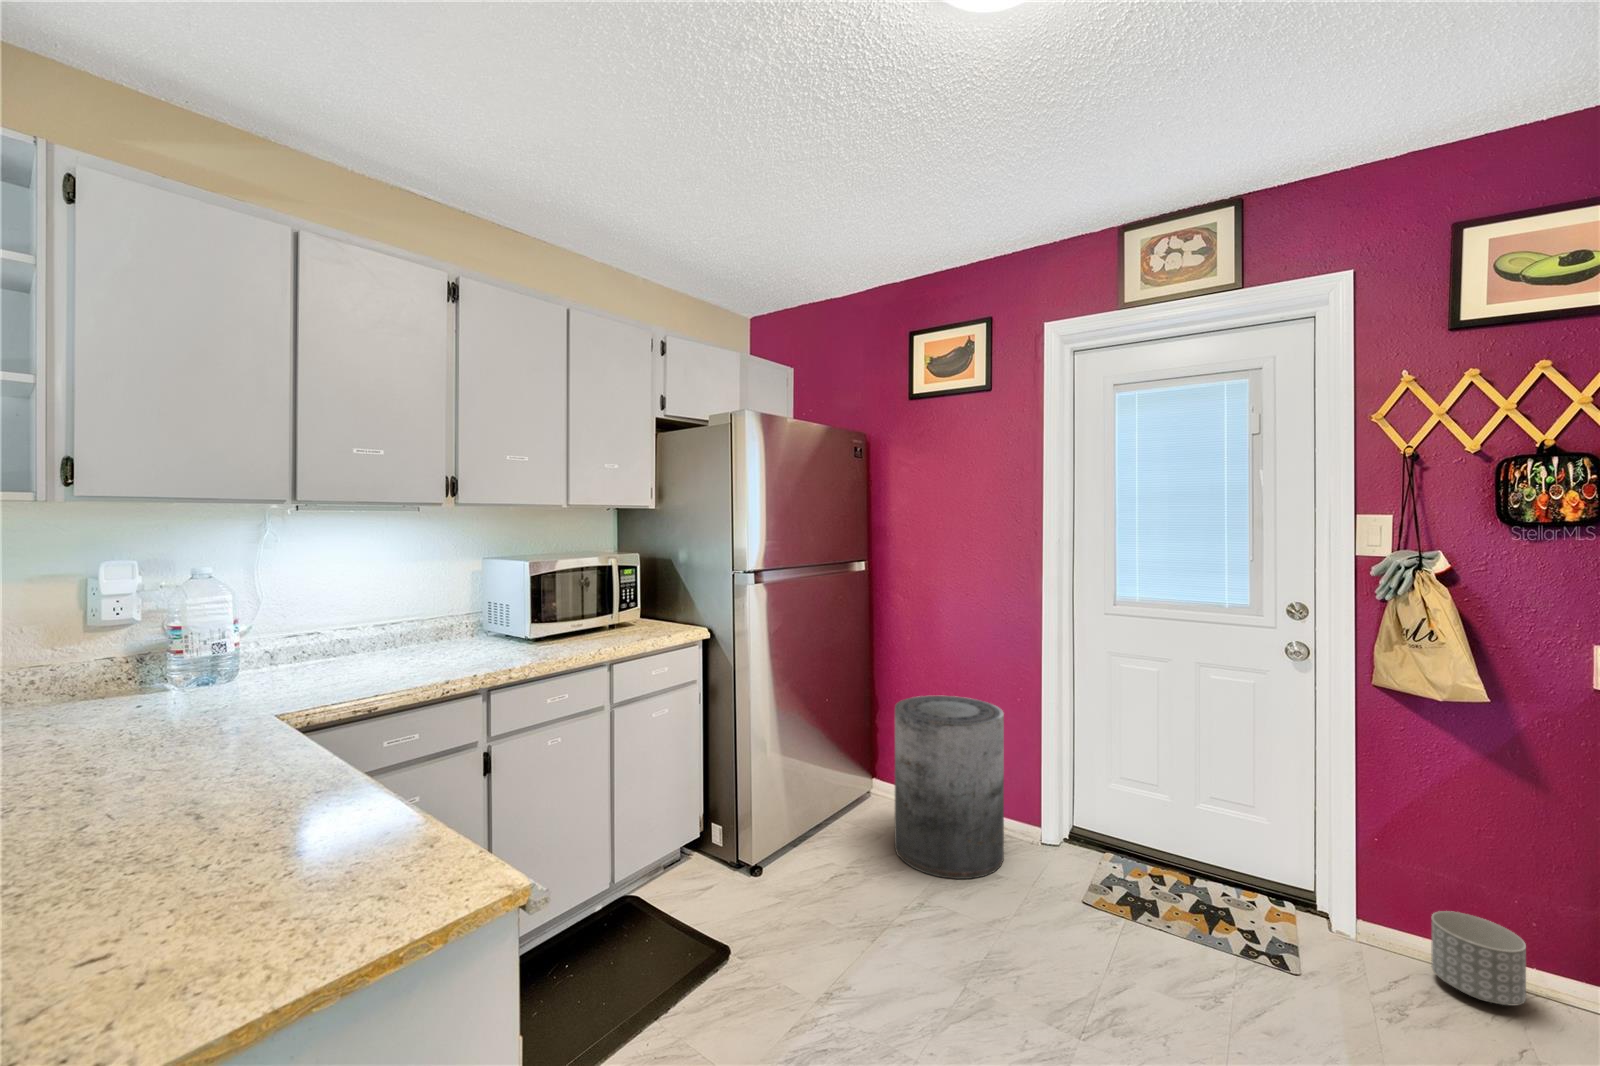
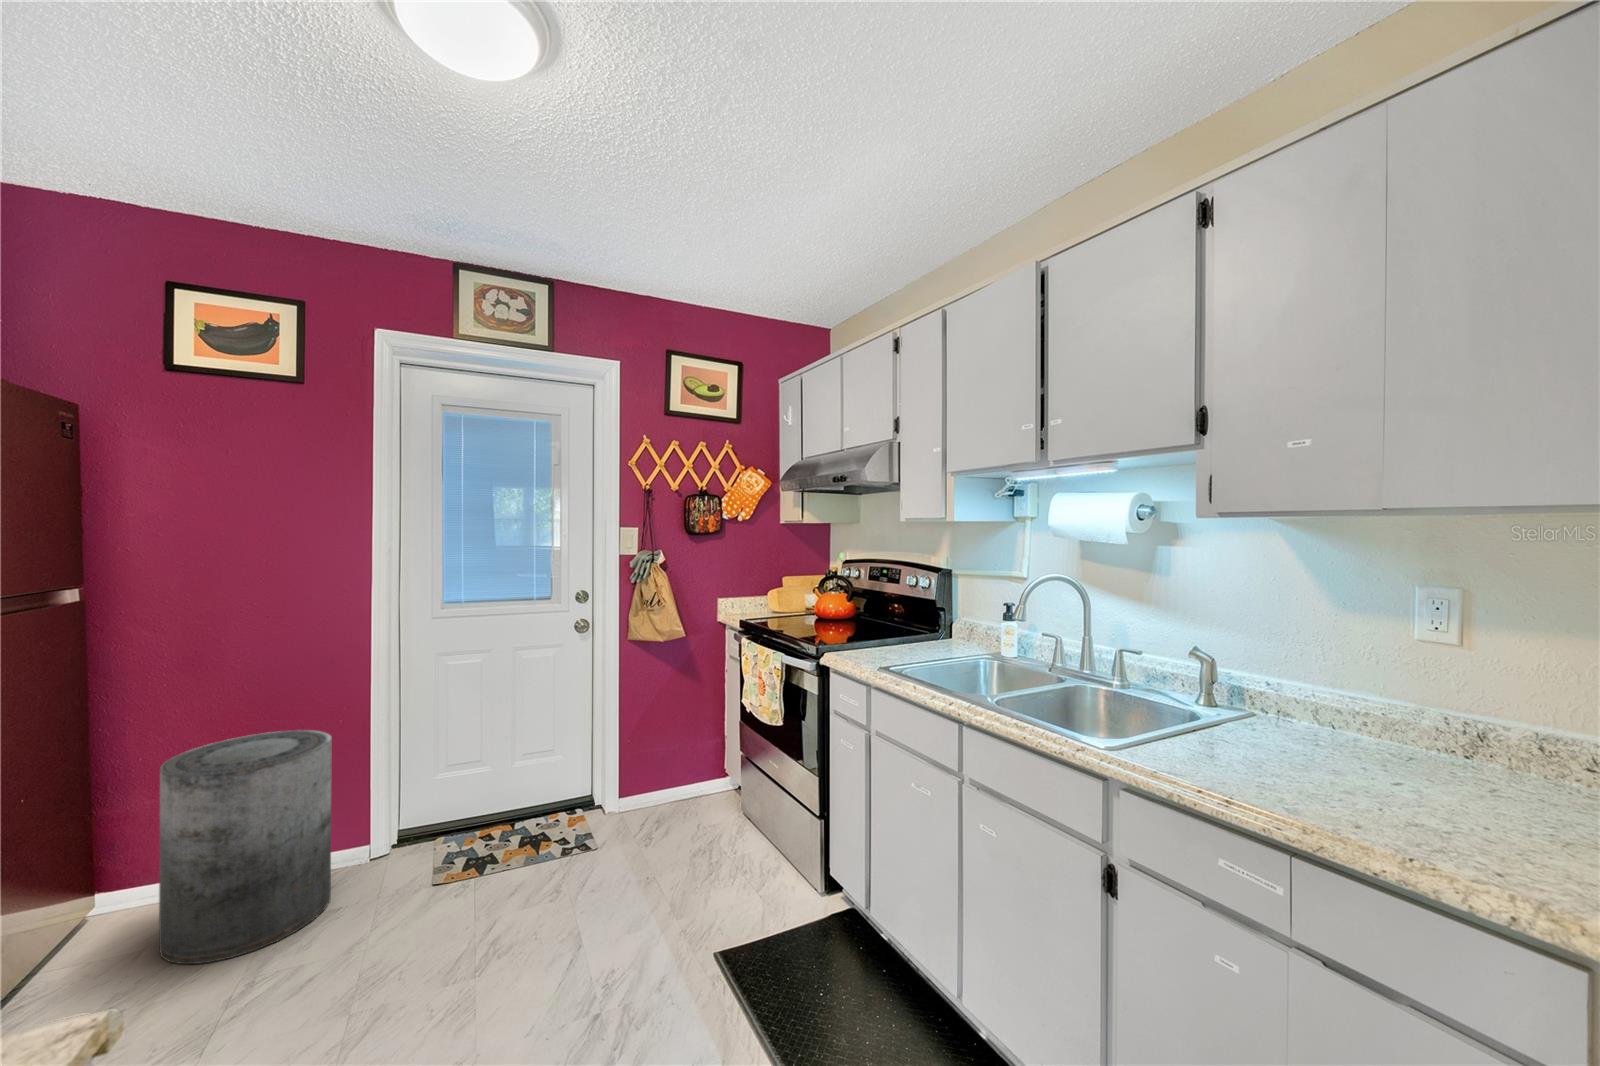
planter: present [1431,911,1526,1006] -> none [658,766,697,813]

